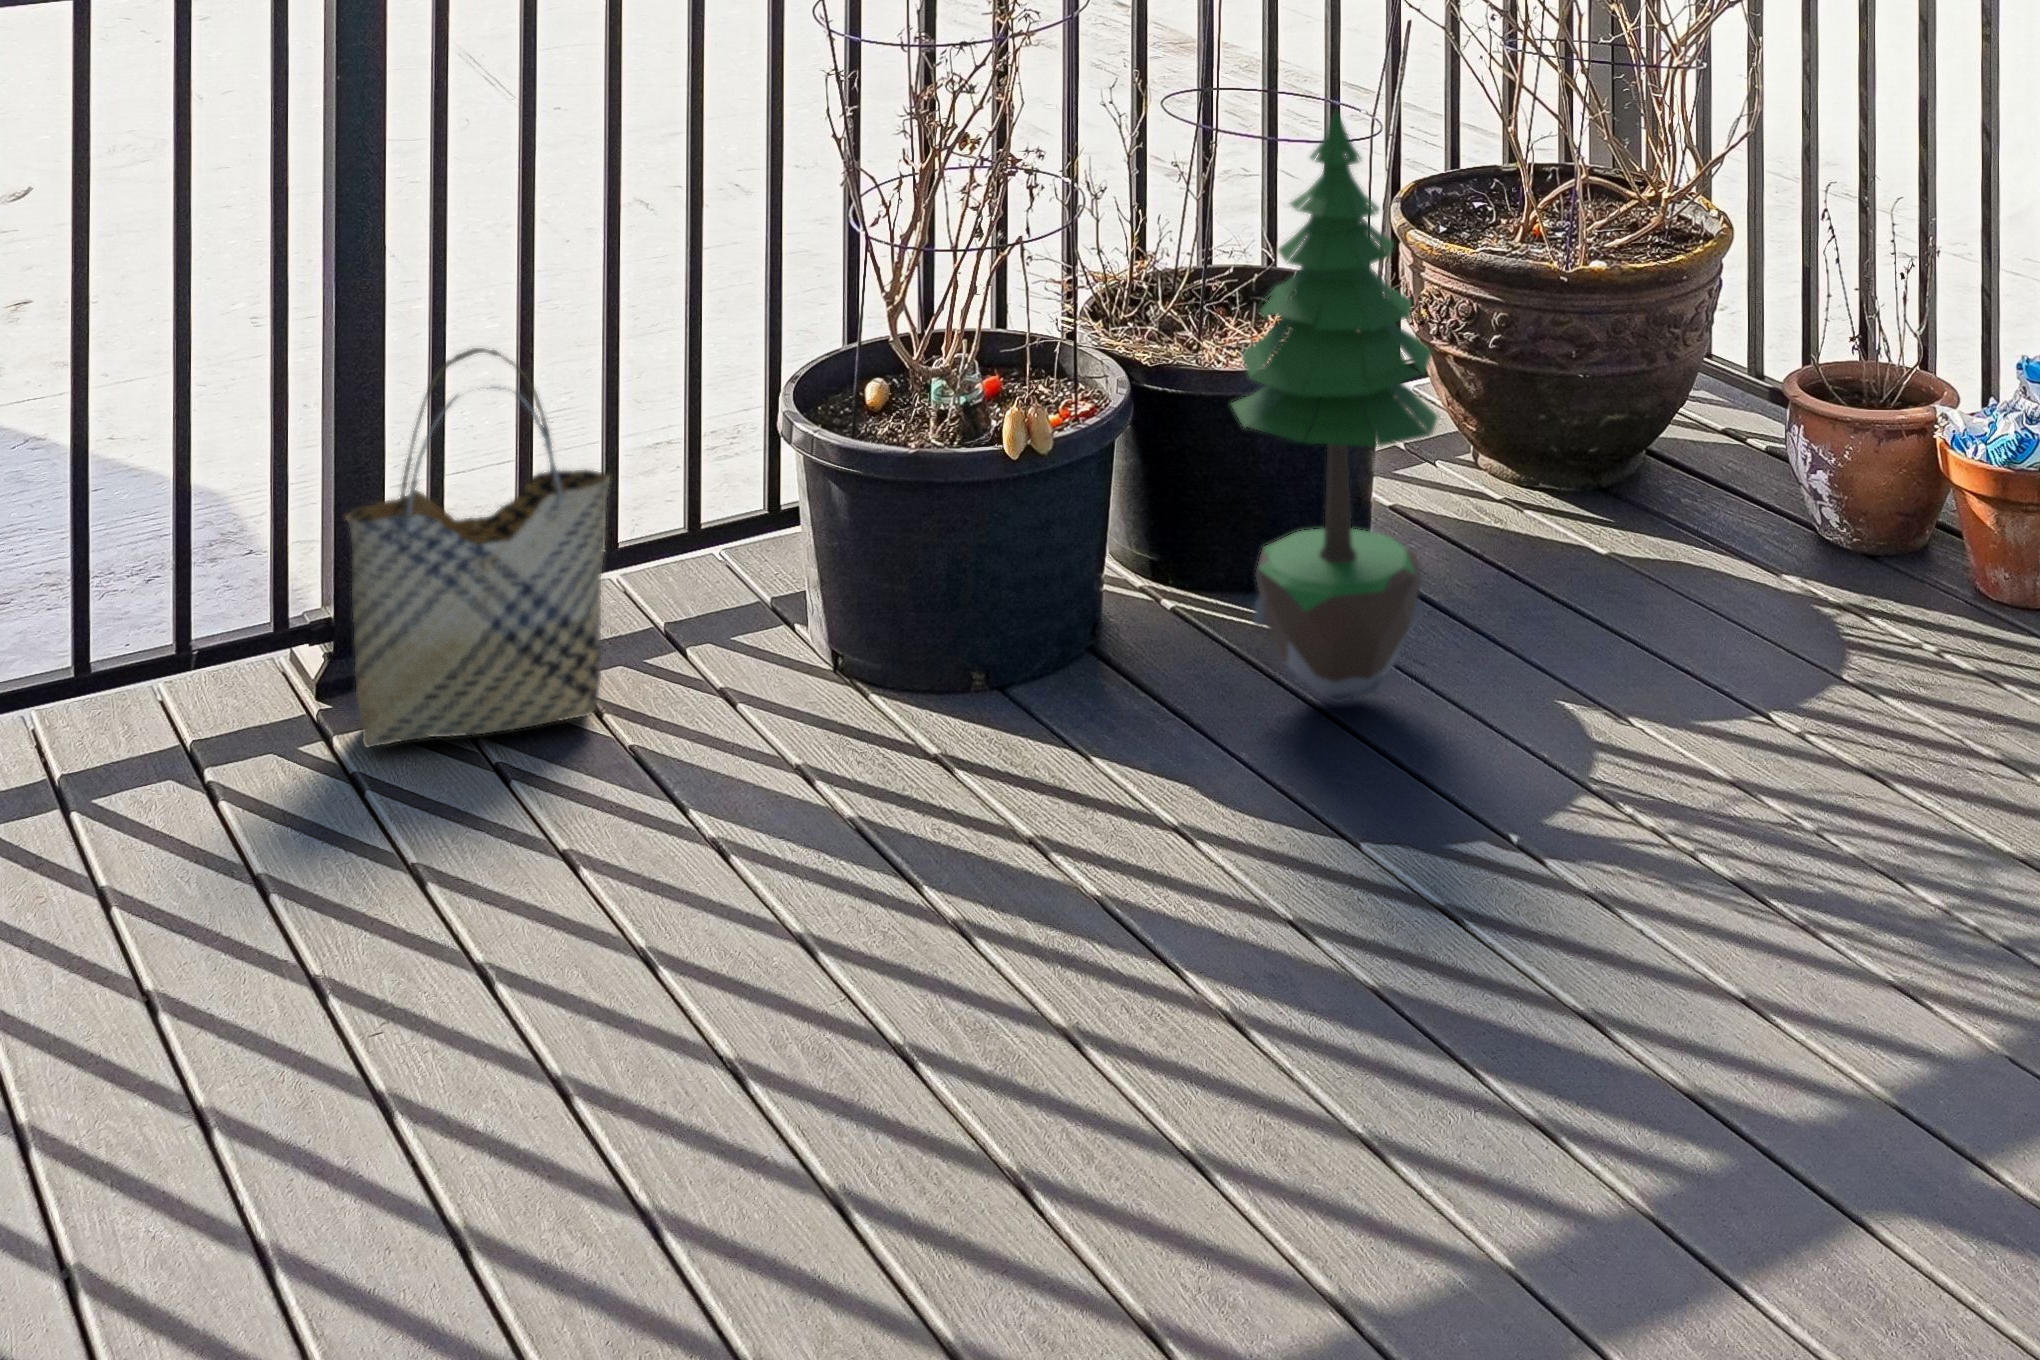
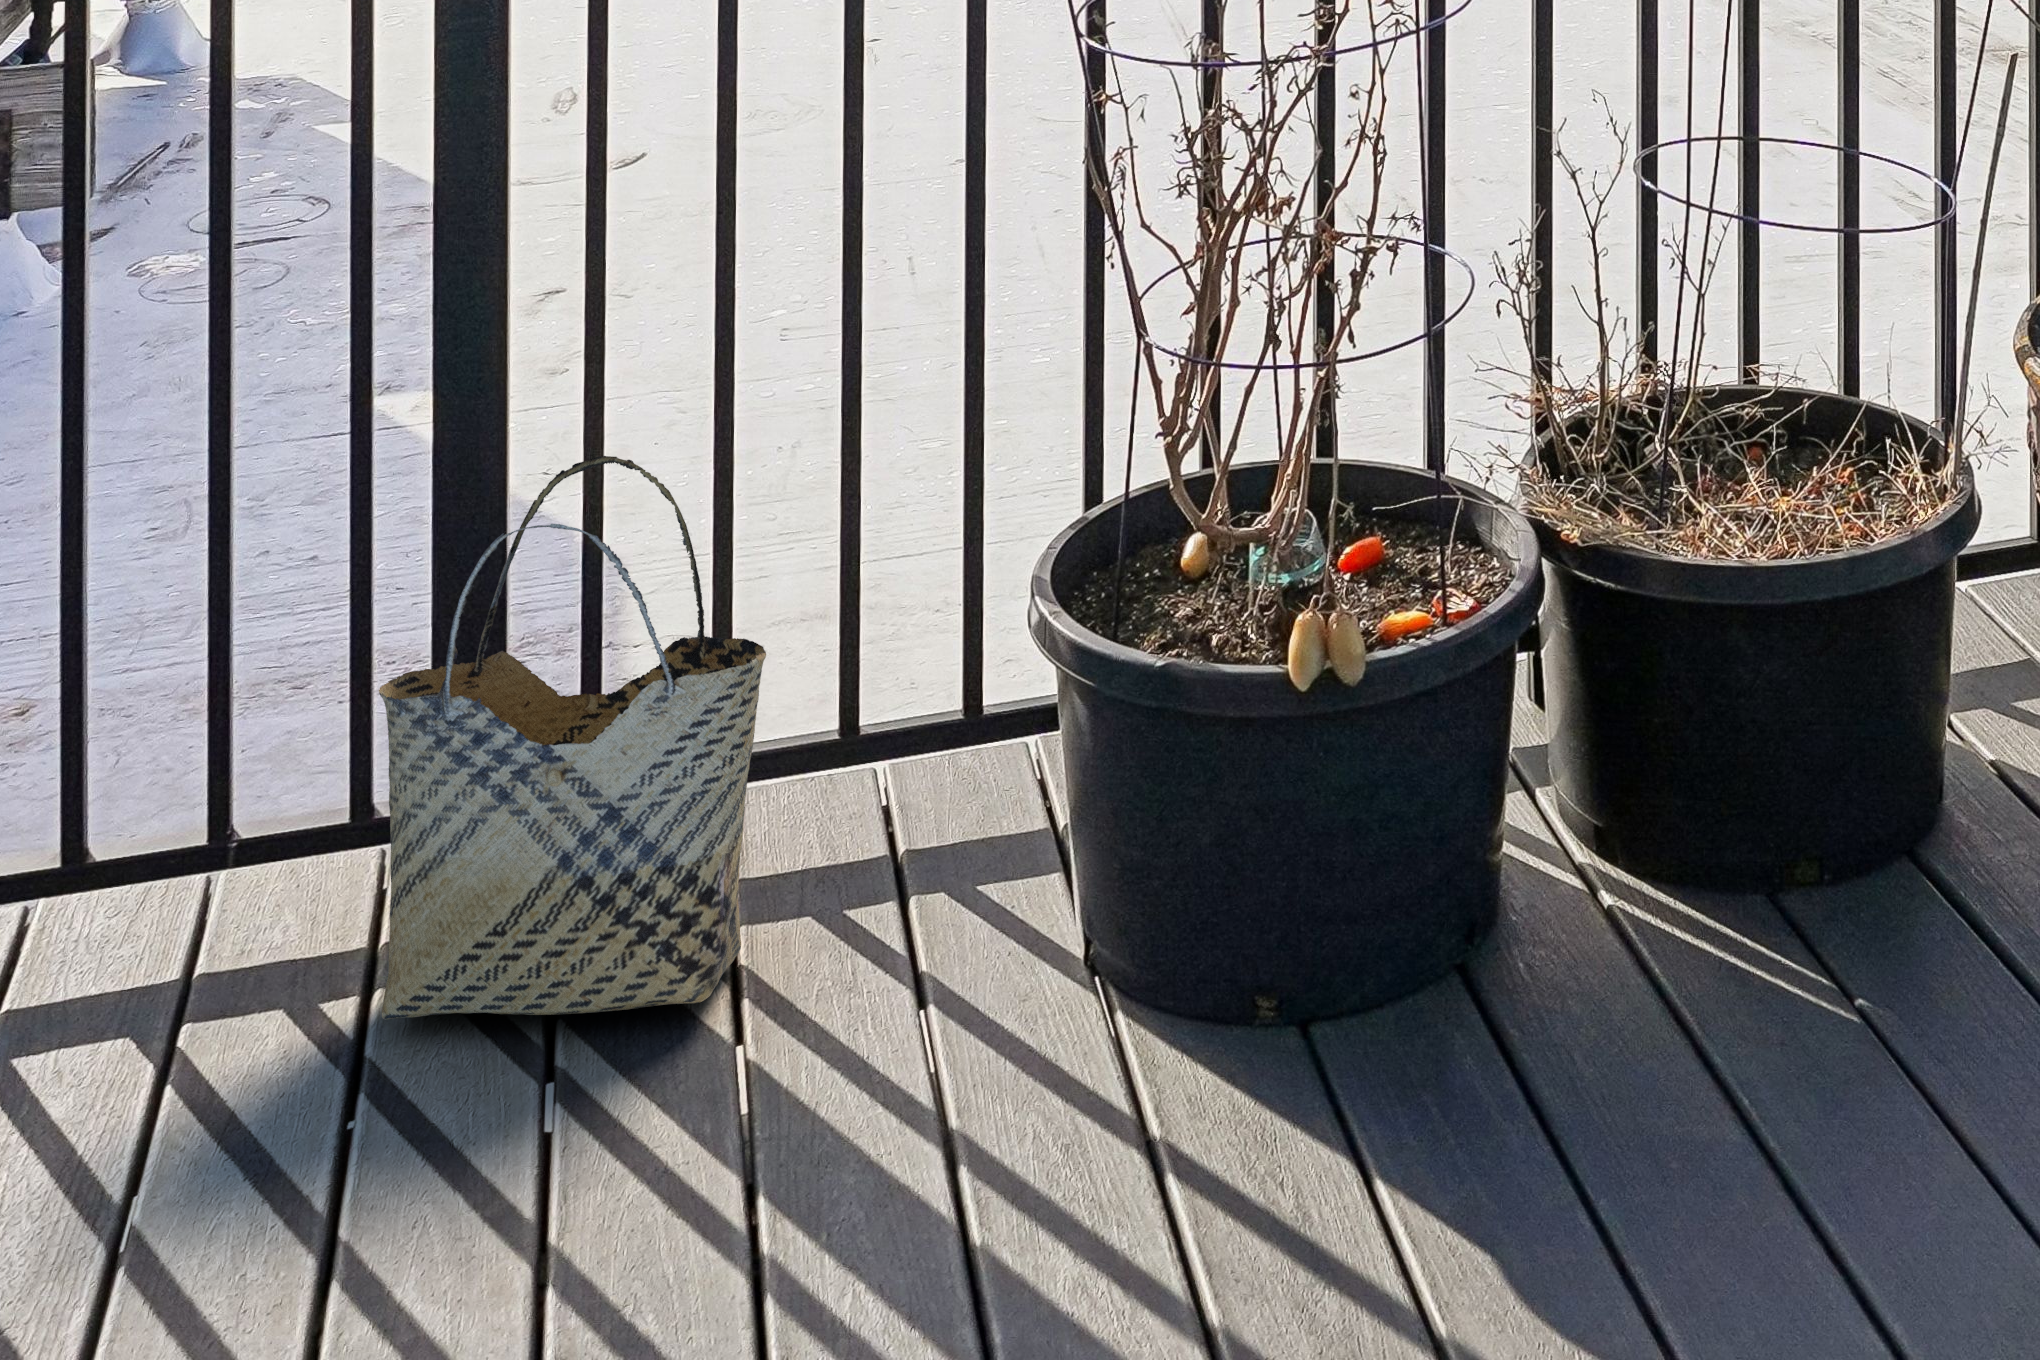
potted tree: present [1232,110,1438,702] -> none [1620,198,1944,1118]

